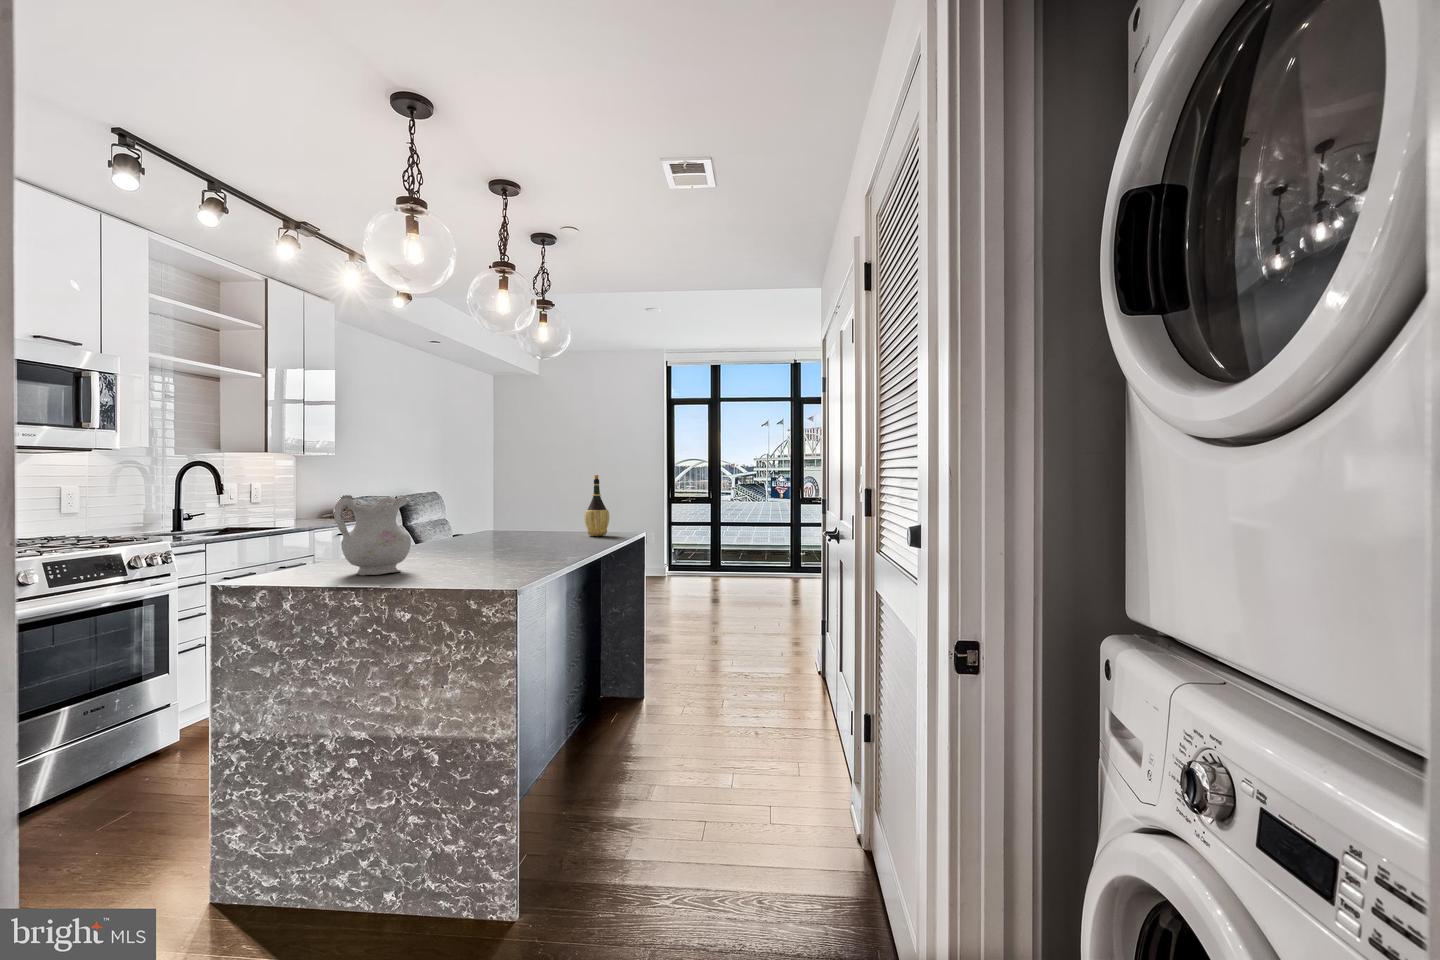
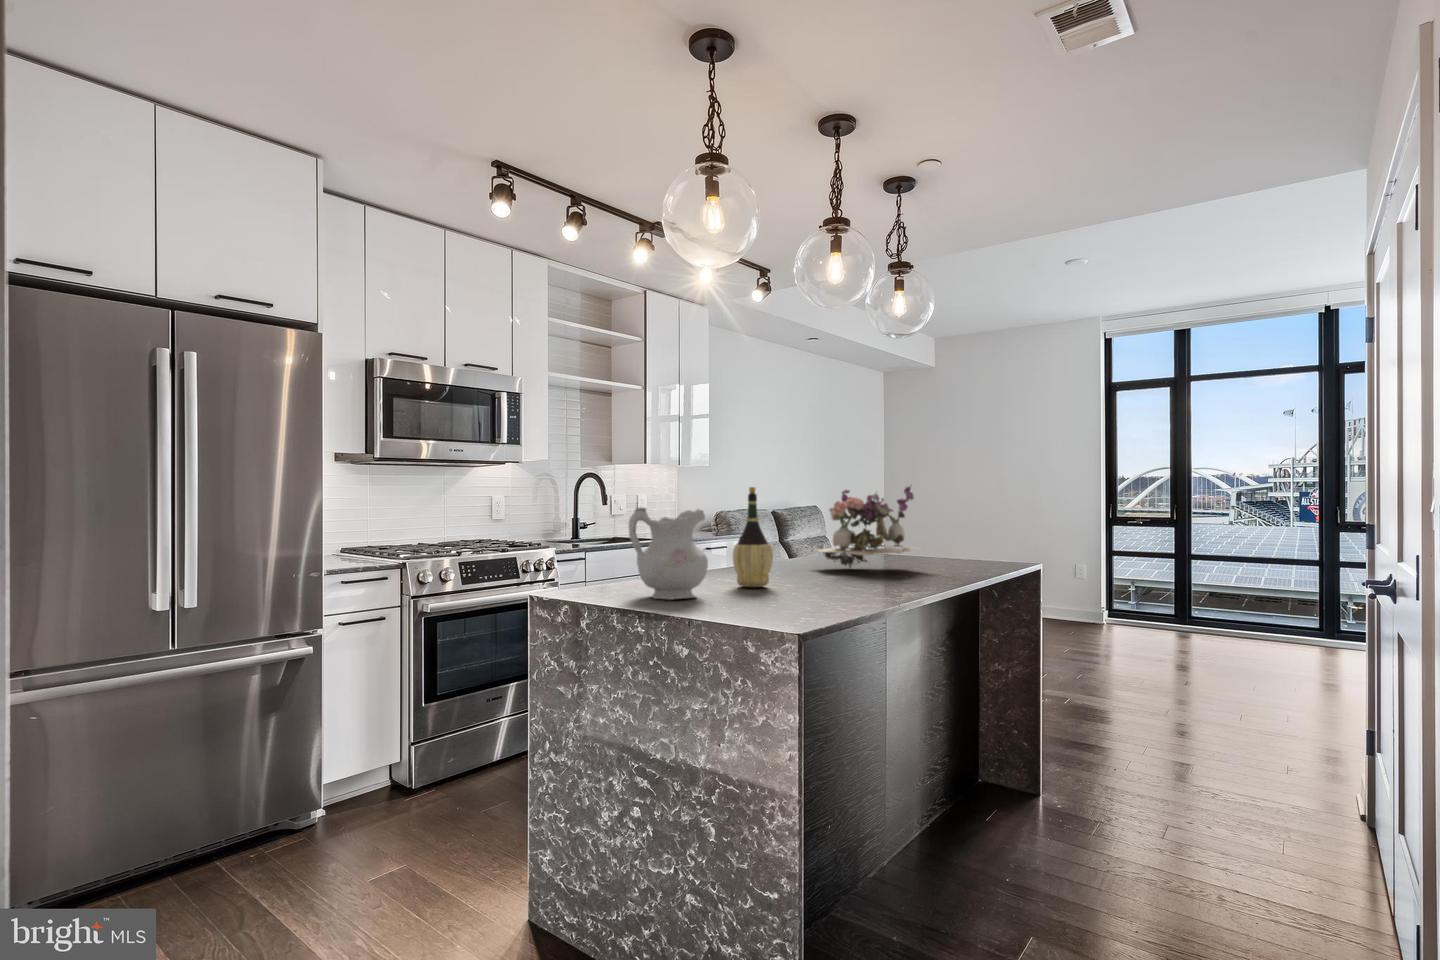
flower arrangement: none [474,473,566,542] -> present [815,486,920,568]
wine bottle: present [585,475,609,536] -> present [733,487,773,587]

